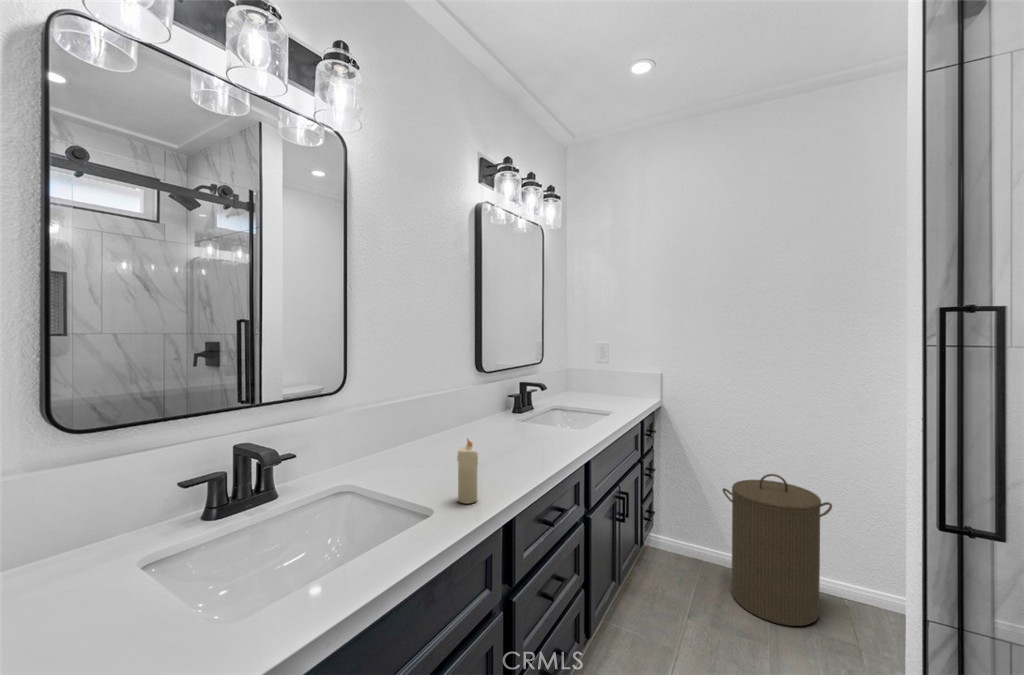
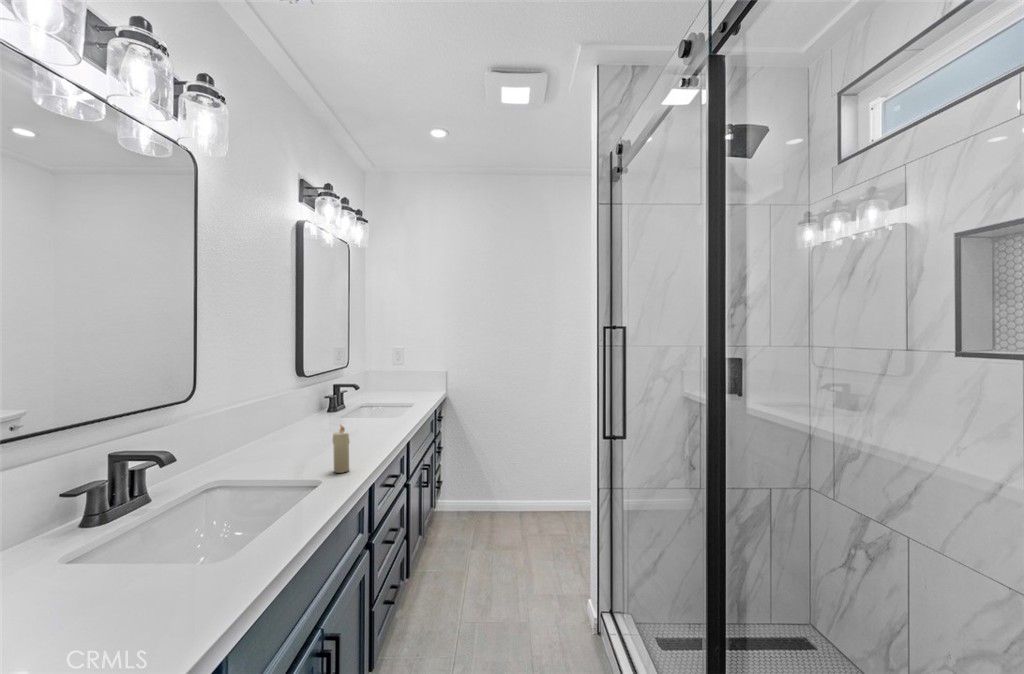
laundry hamper: present [722,474,832,626] -> none [492,436,557,536]

